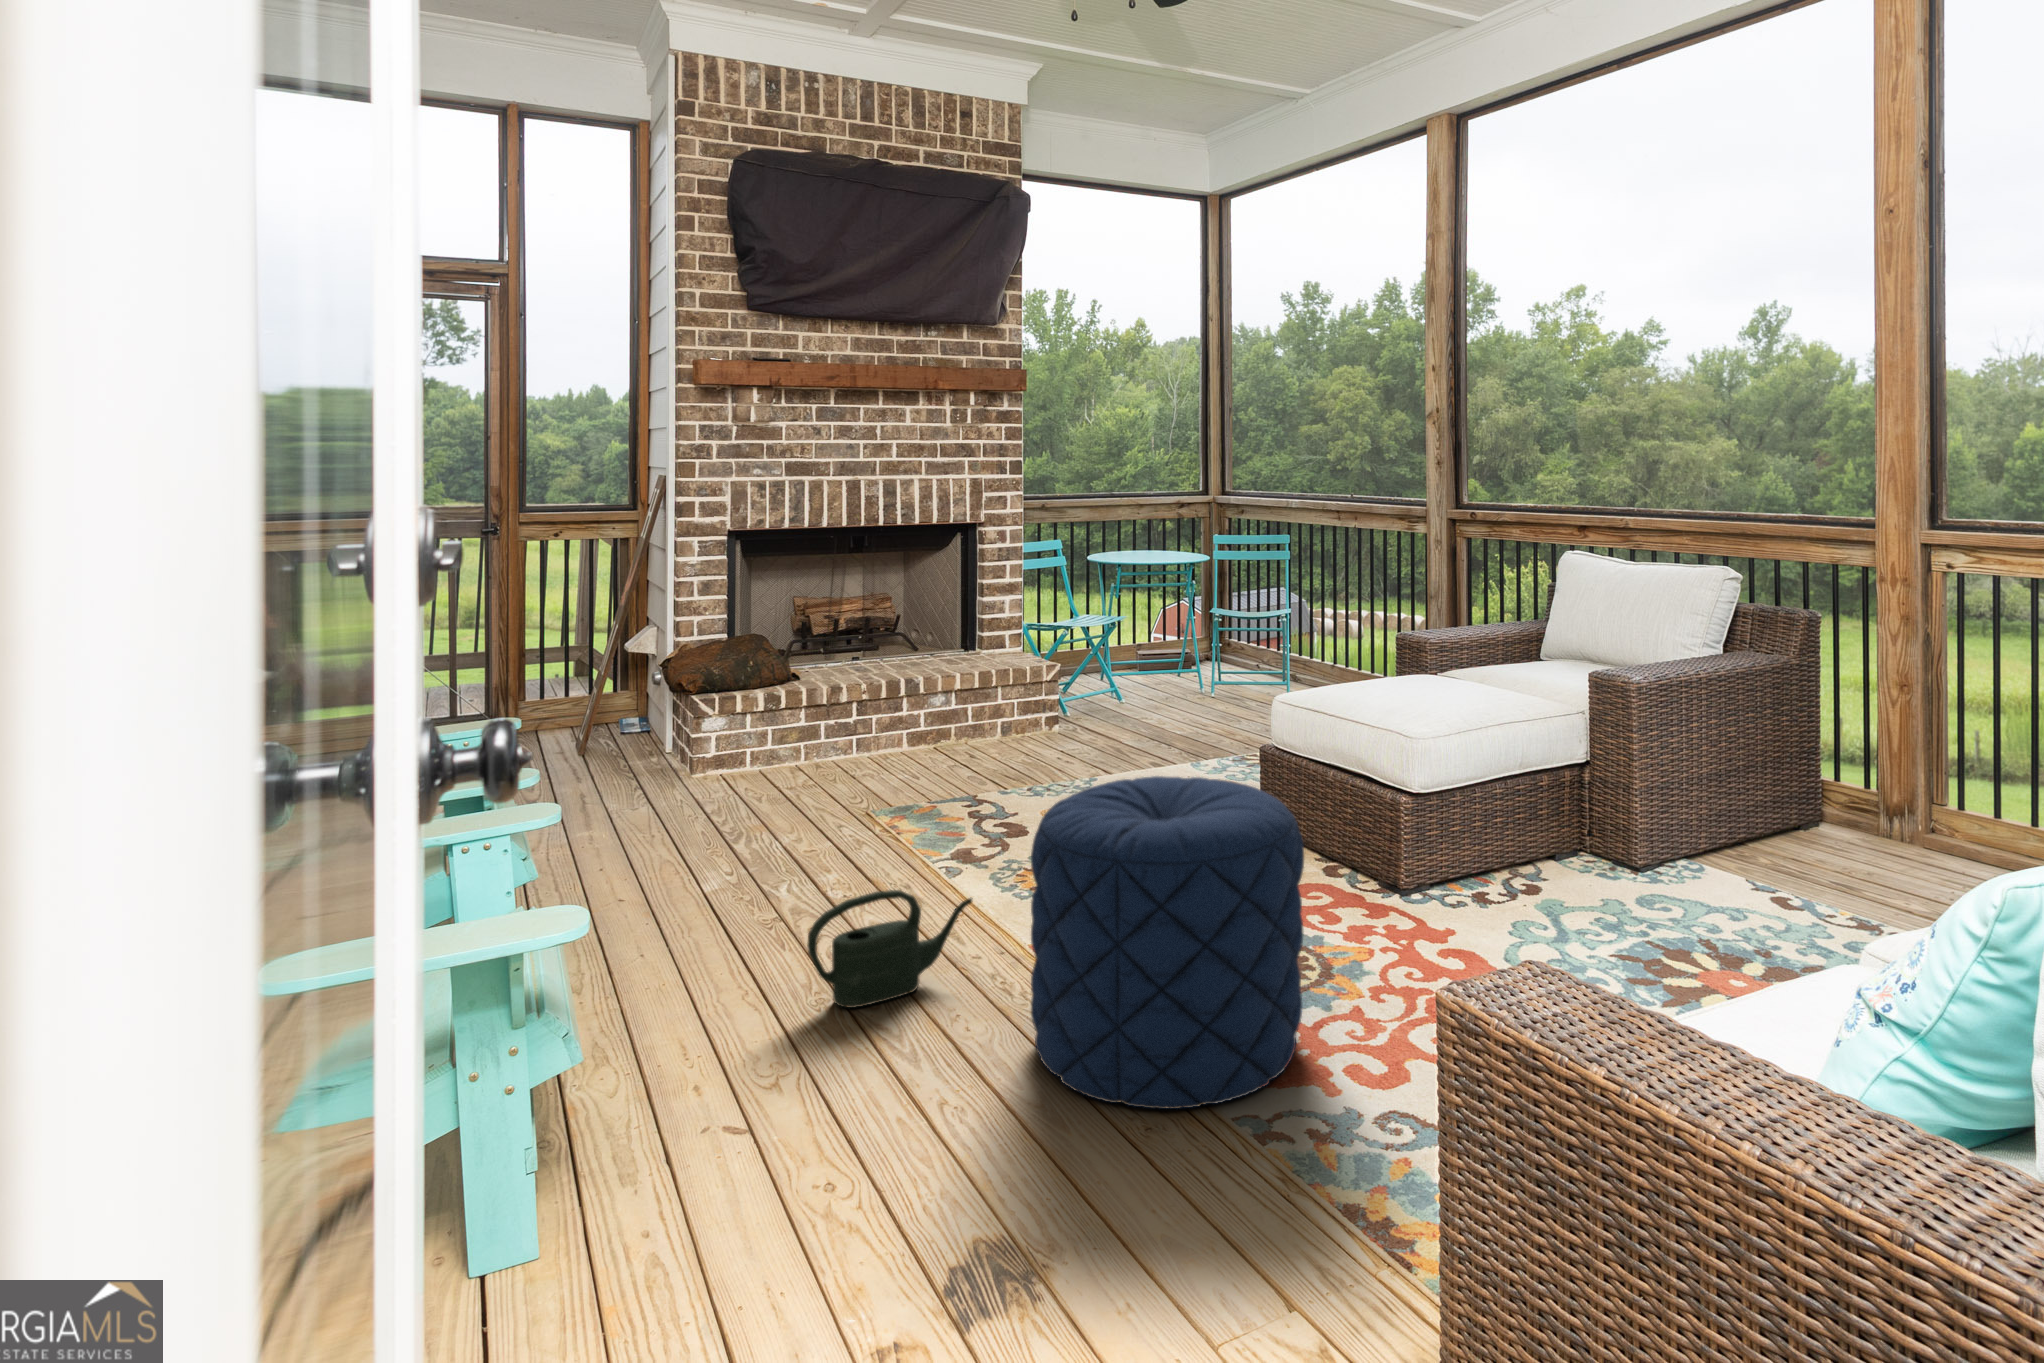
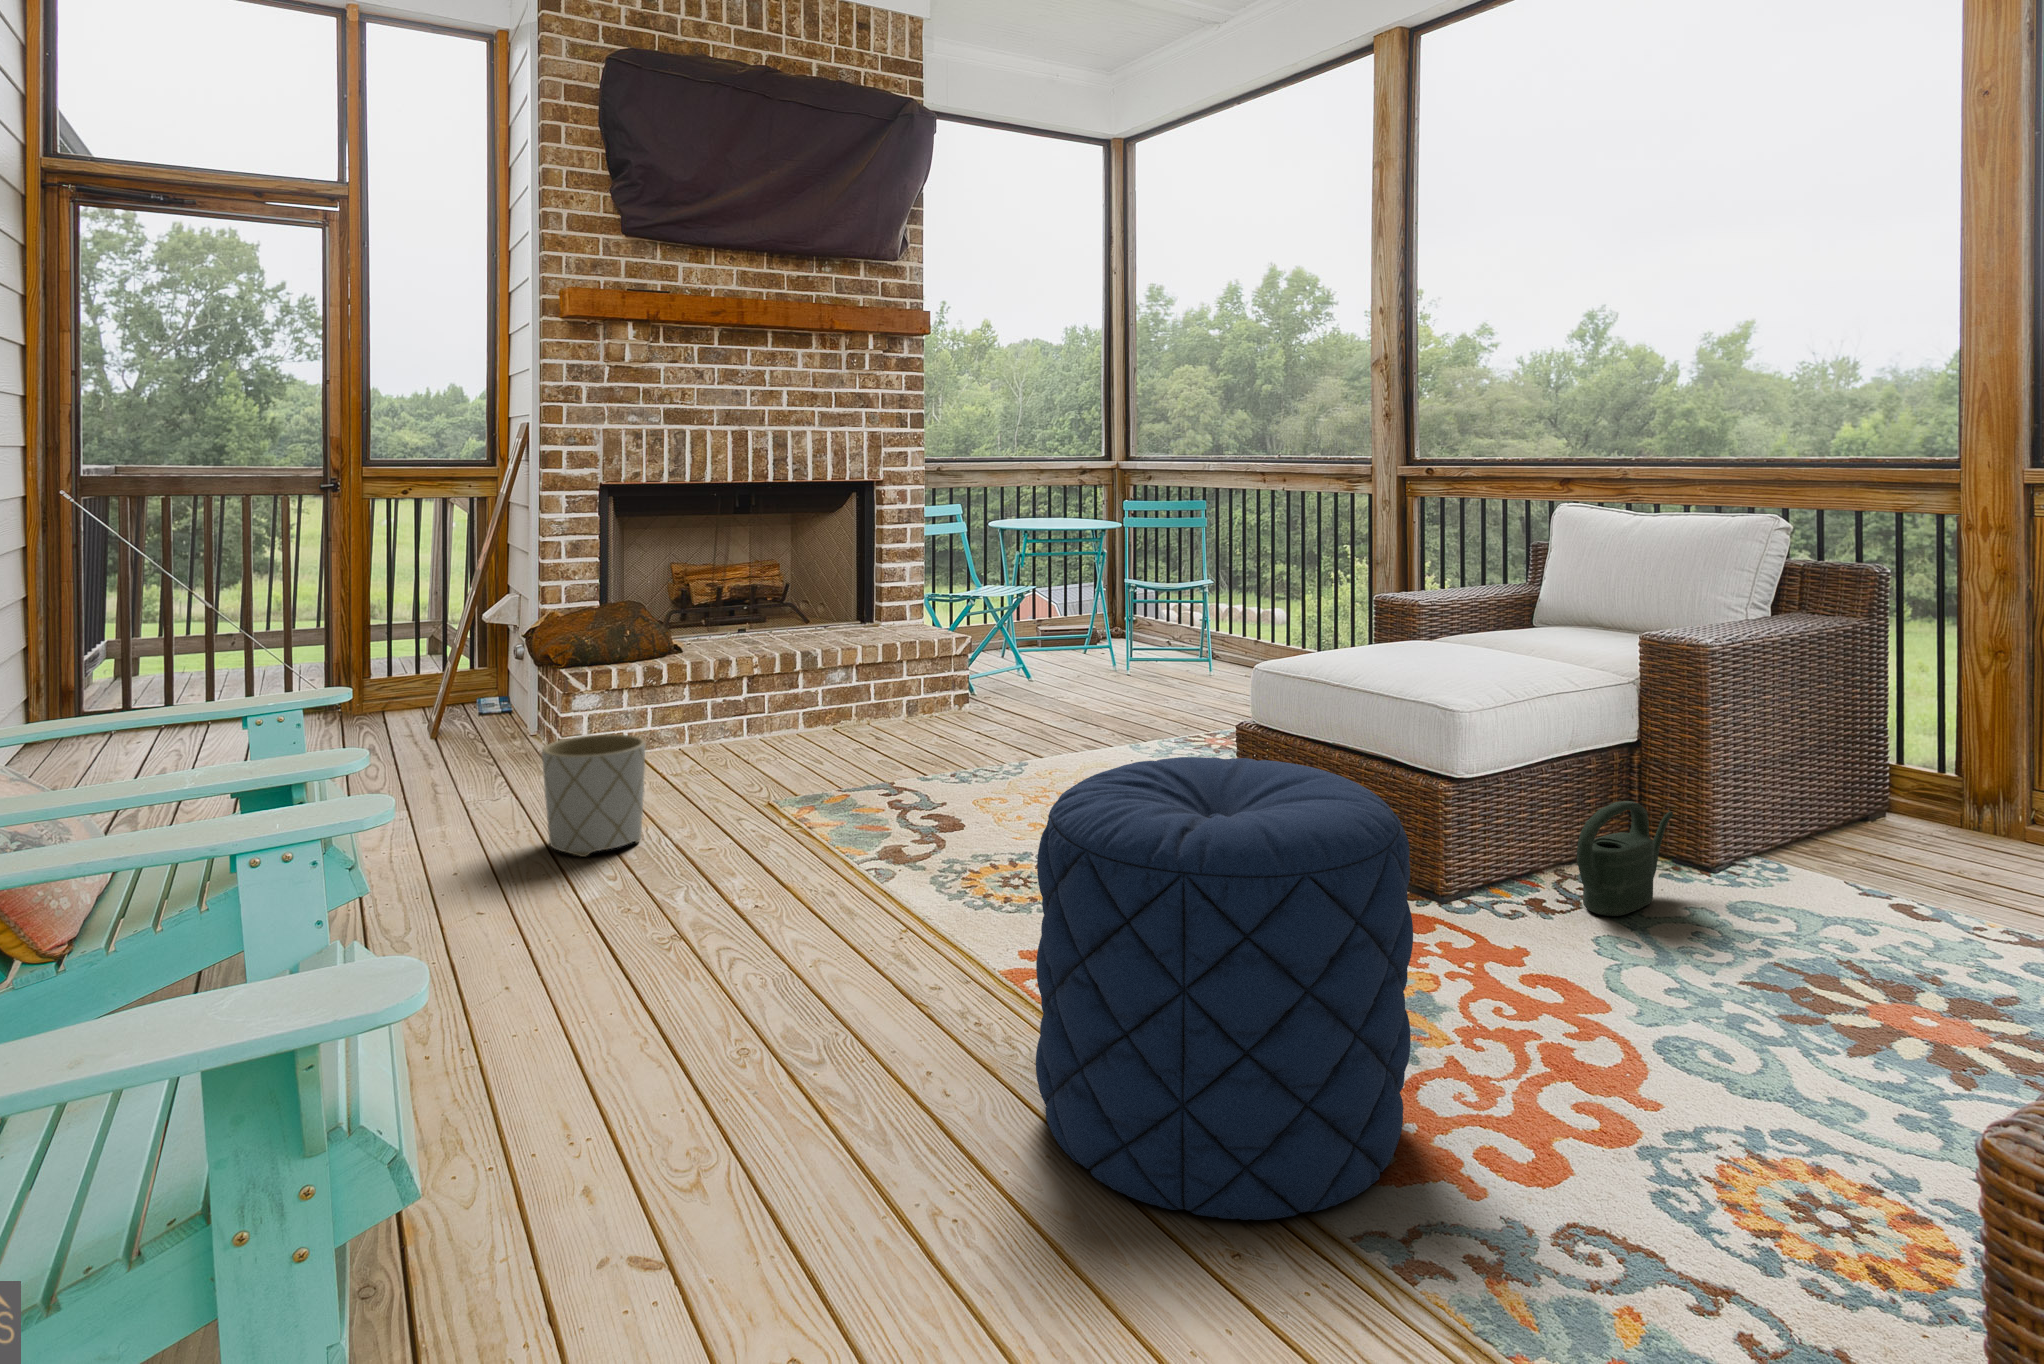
planter: none [673,753,760,855] -> present [542,734,645,857]
watering can: present [807,890,972,1008] -> present [1577,801,1673,916]

